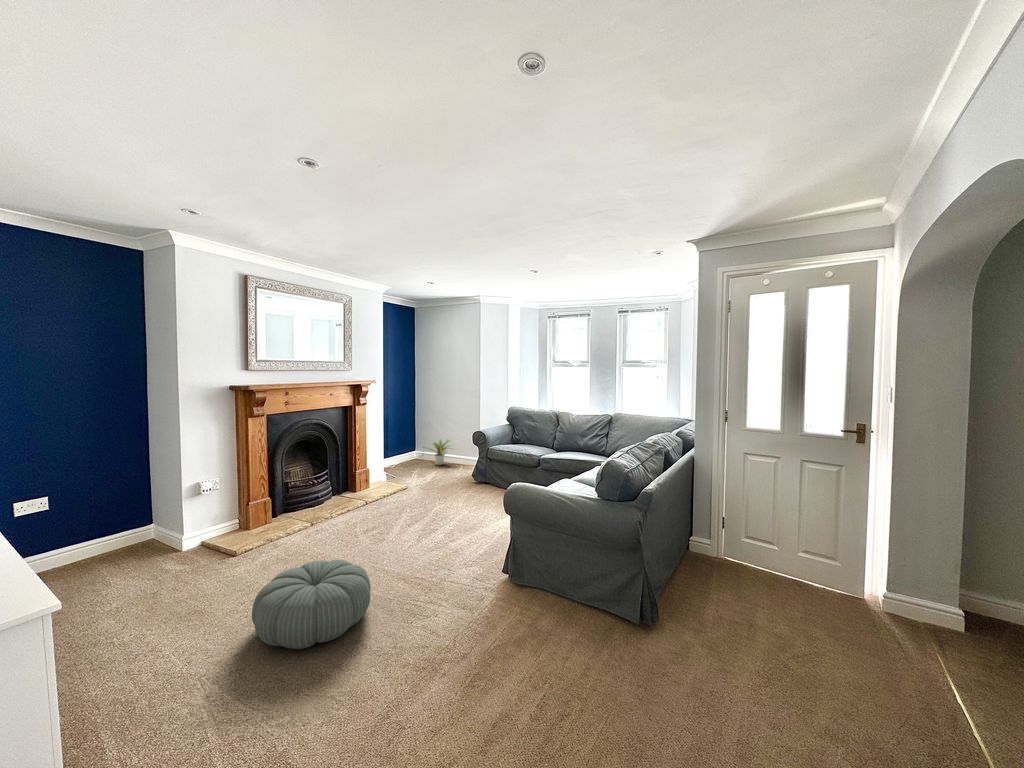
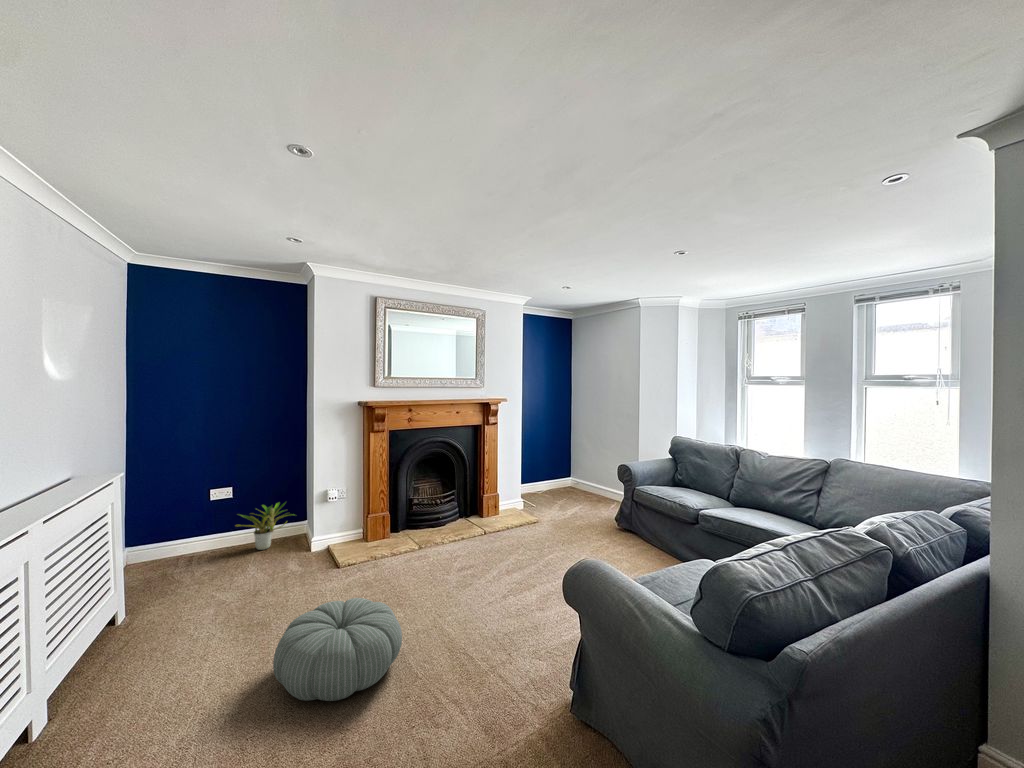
potted plant: present [423,439,450,465] -> present [235,502,292,550]

